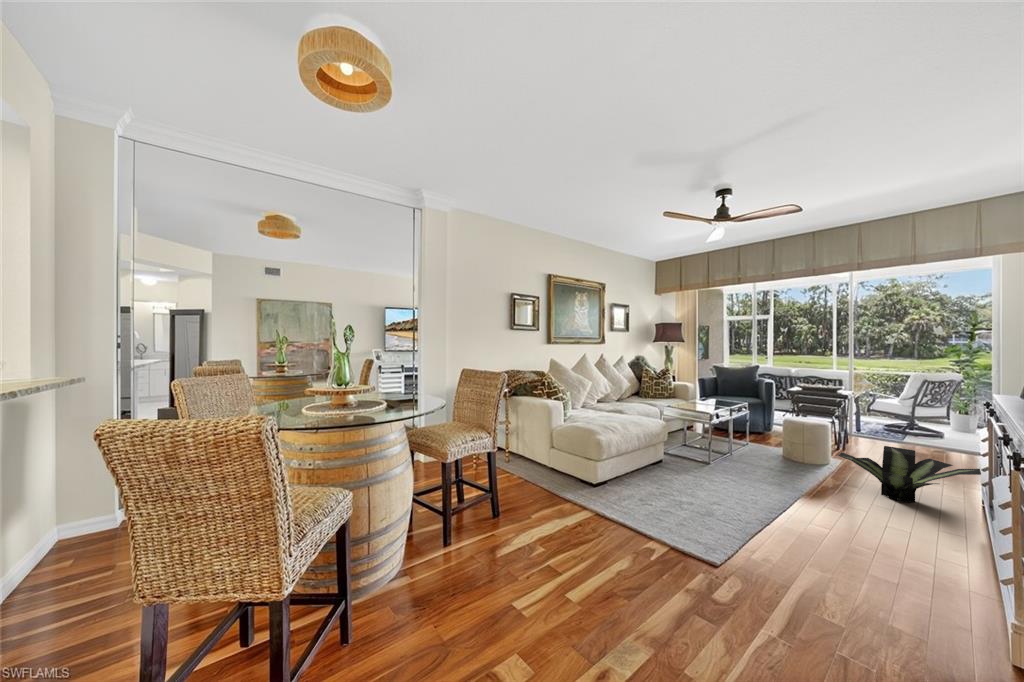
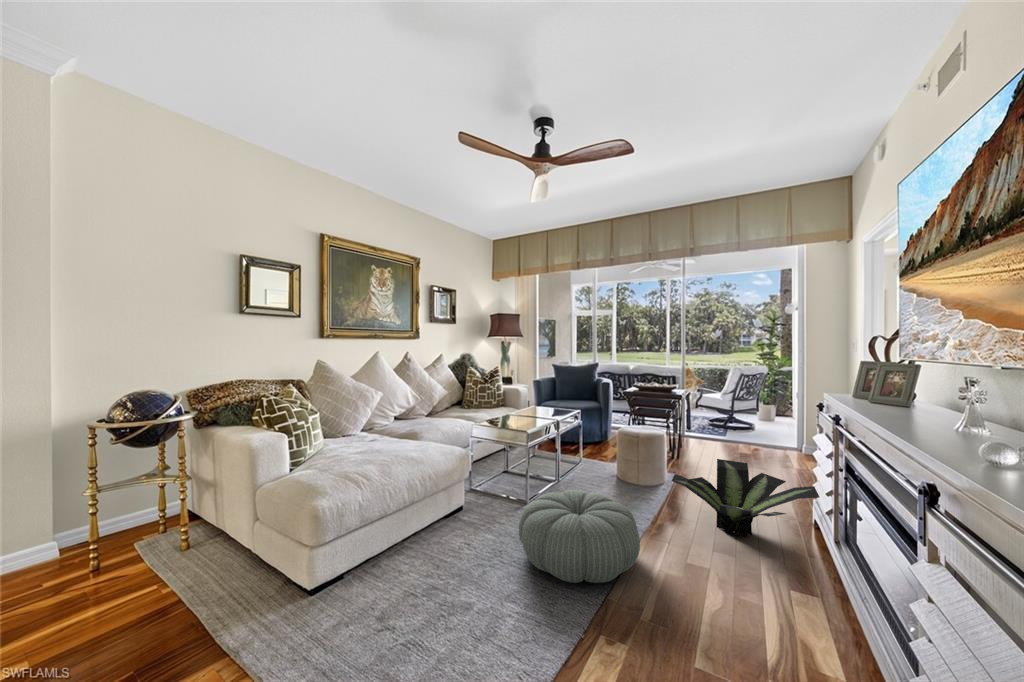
pouf: none [715,453,811,507] -> present [519,490,640,583]

